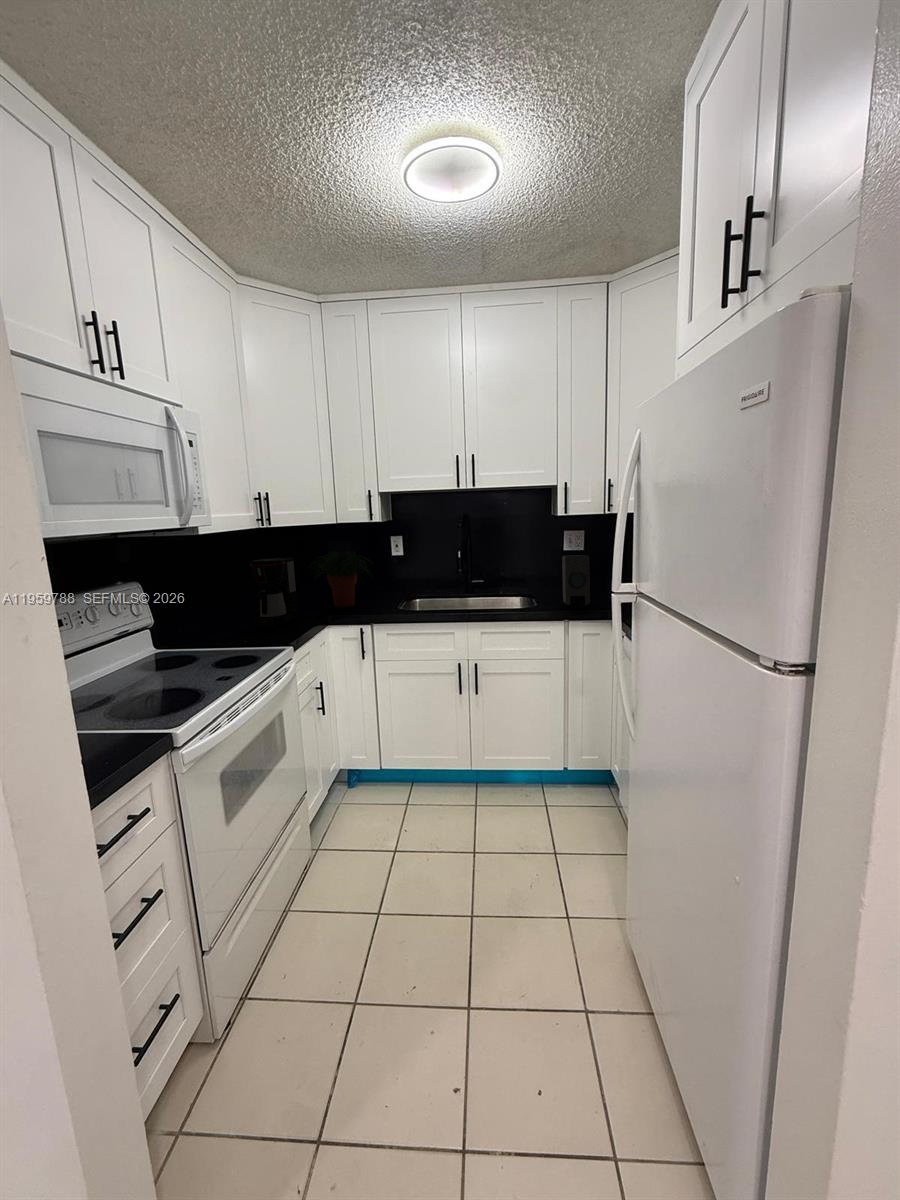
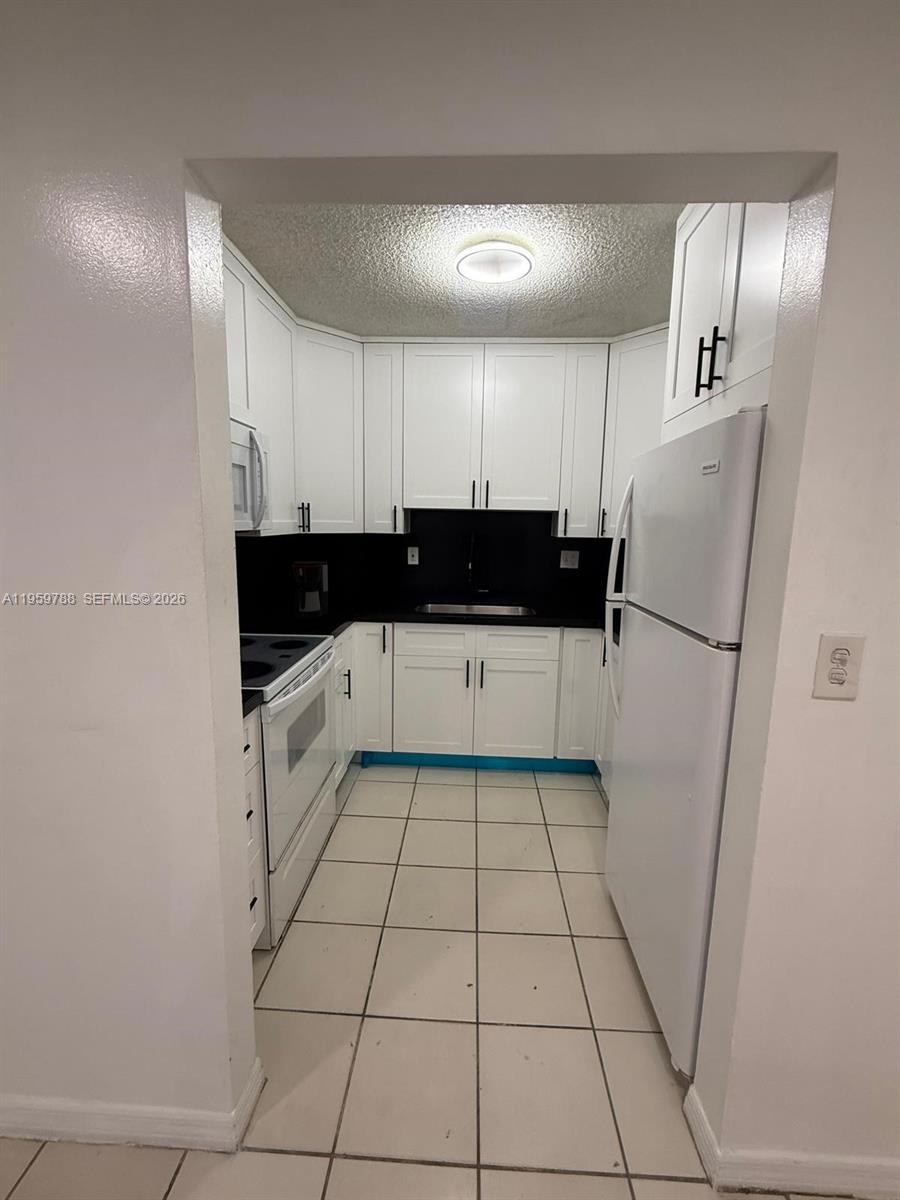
potted plant: present [313,551,369,608] -> none [337,558,394,608]
soap dispenser: present [562,555,590,608] -> none [558,573,583,617]

